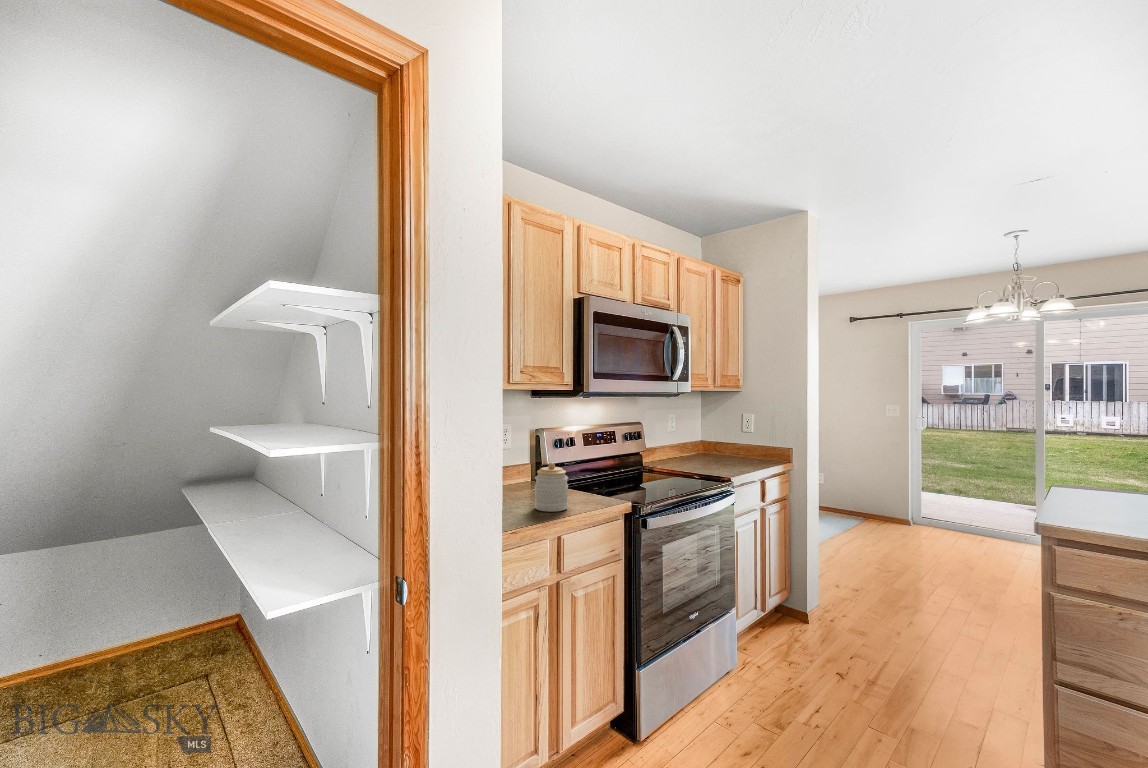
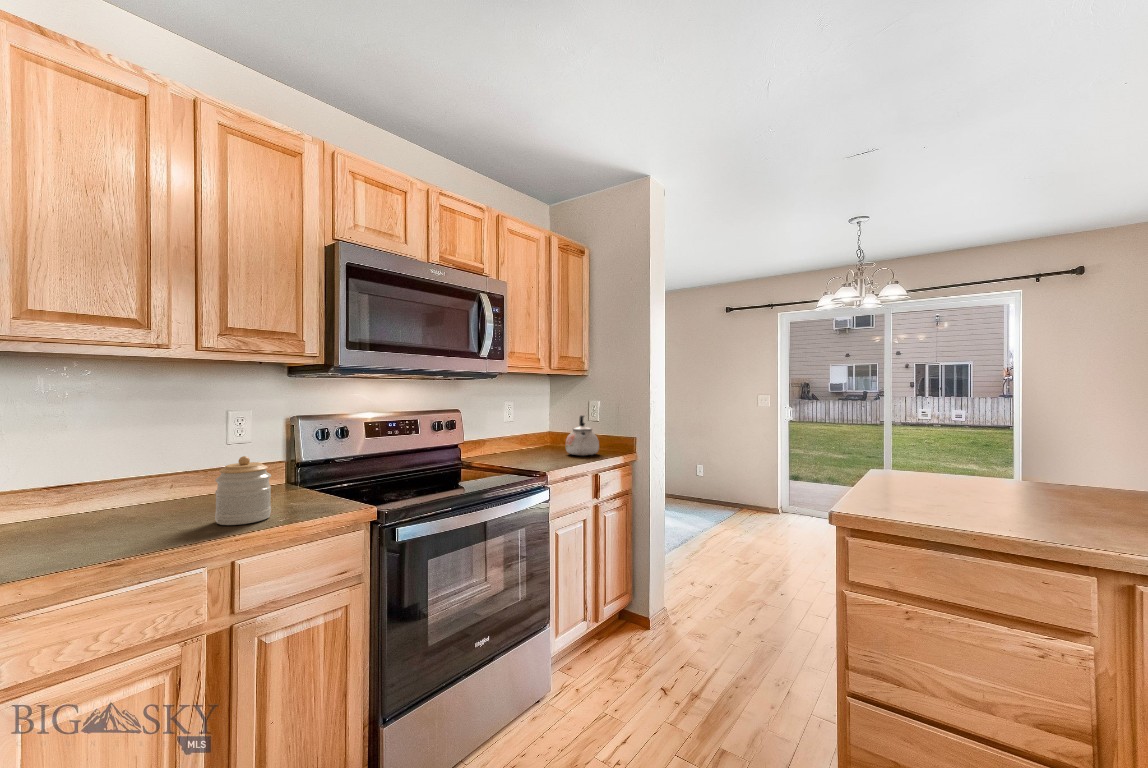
kettle: none [727,428,759,464] -> present [566,416,599,456]

